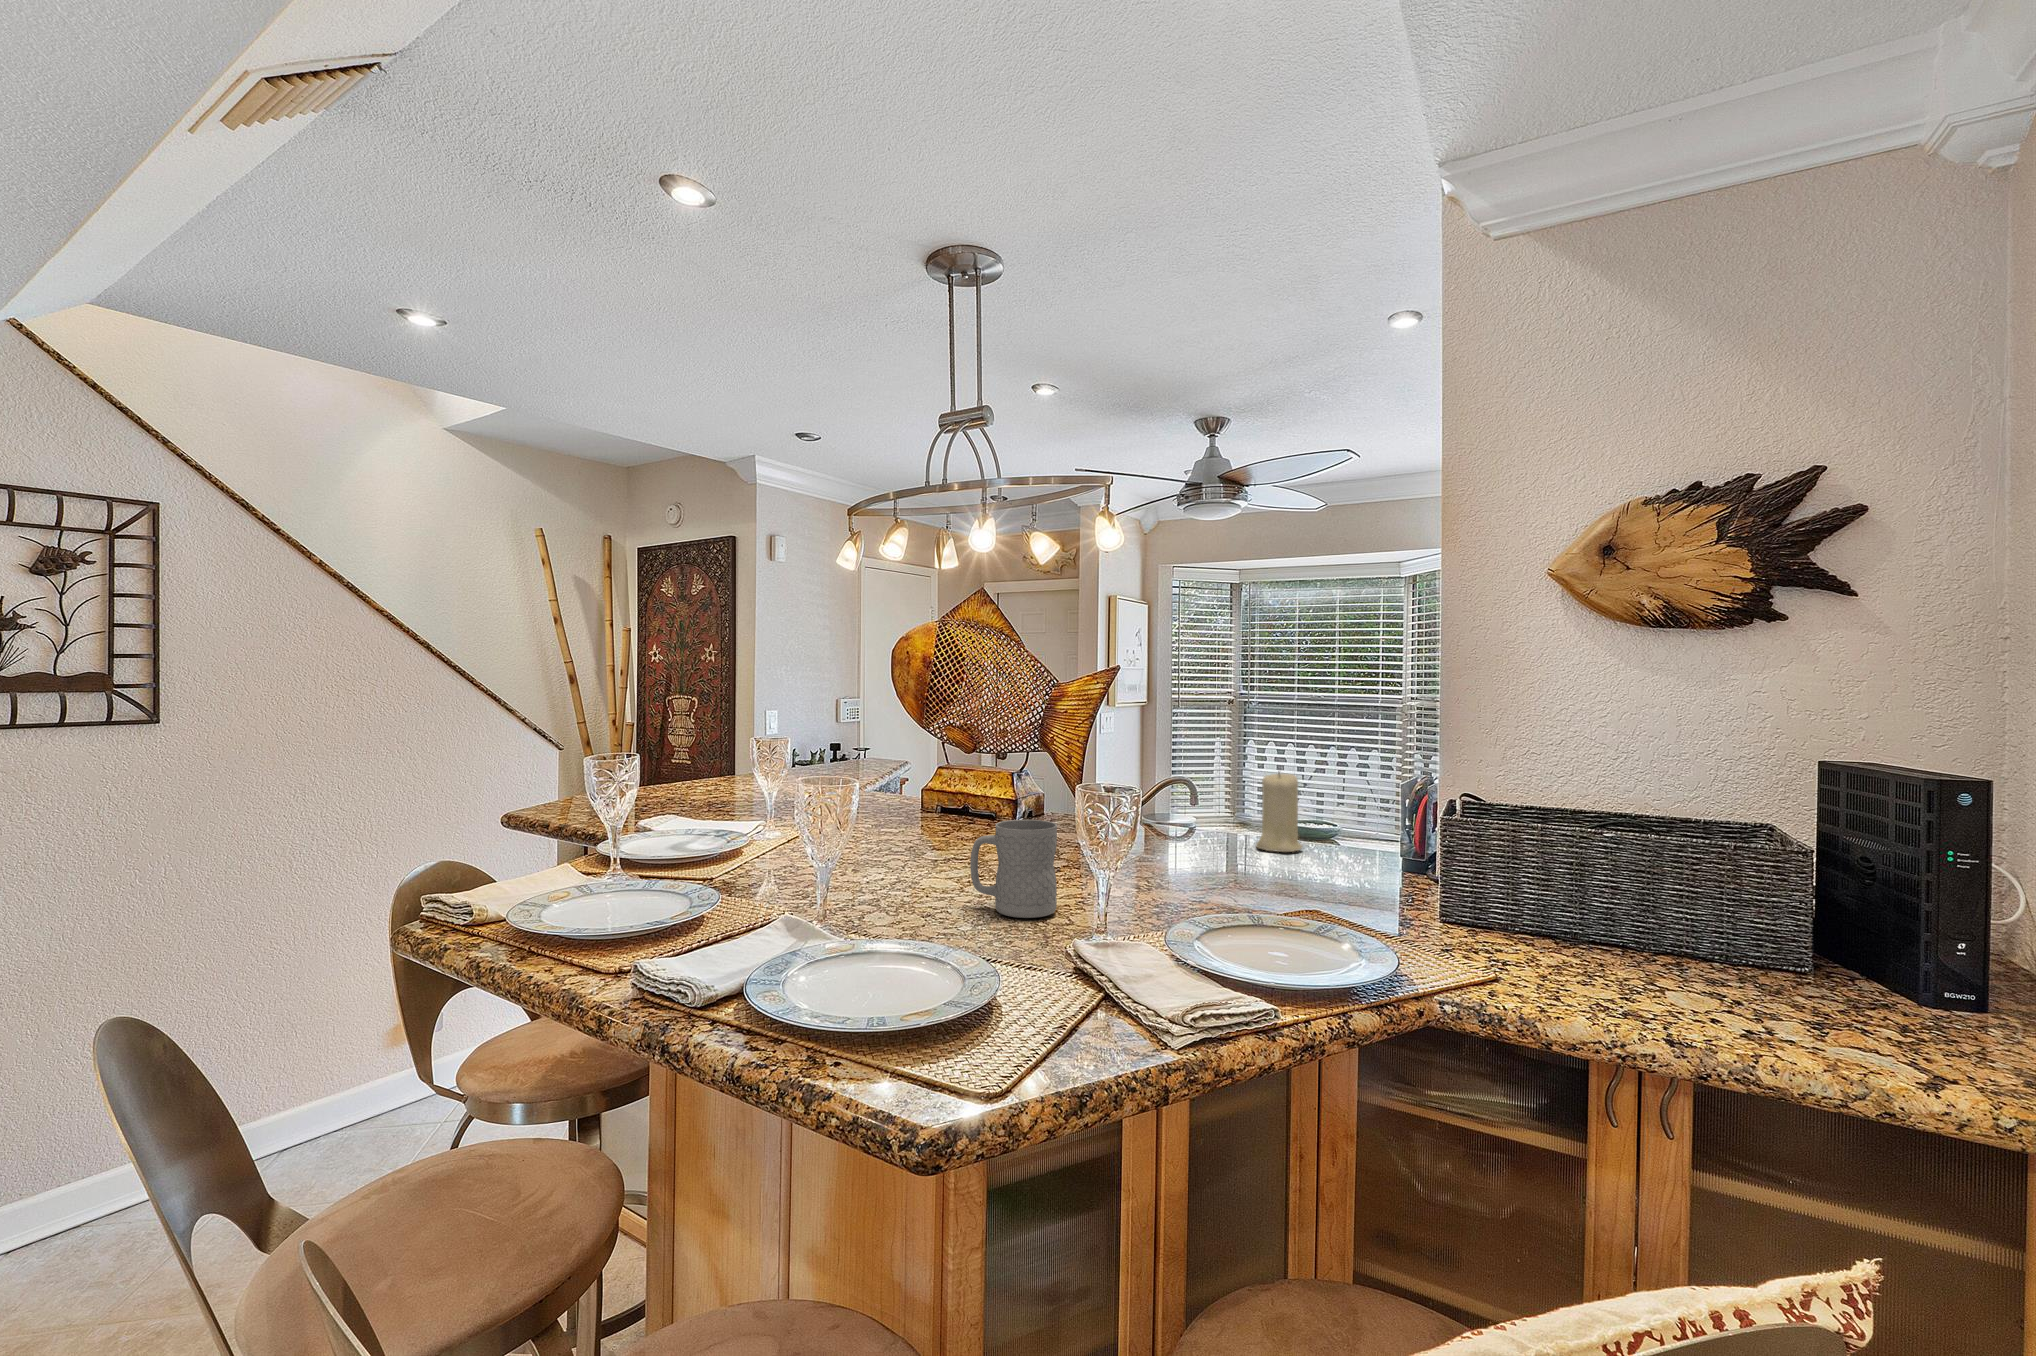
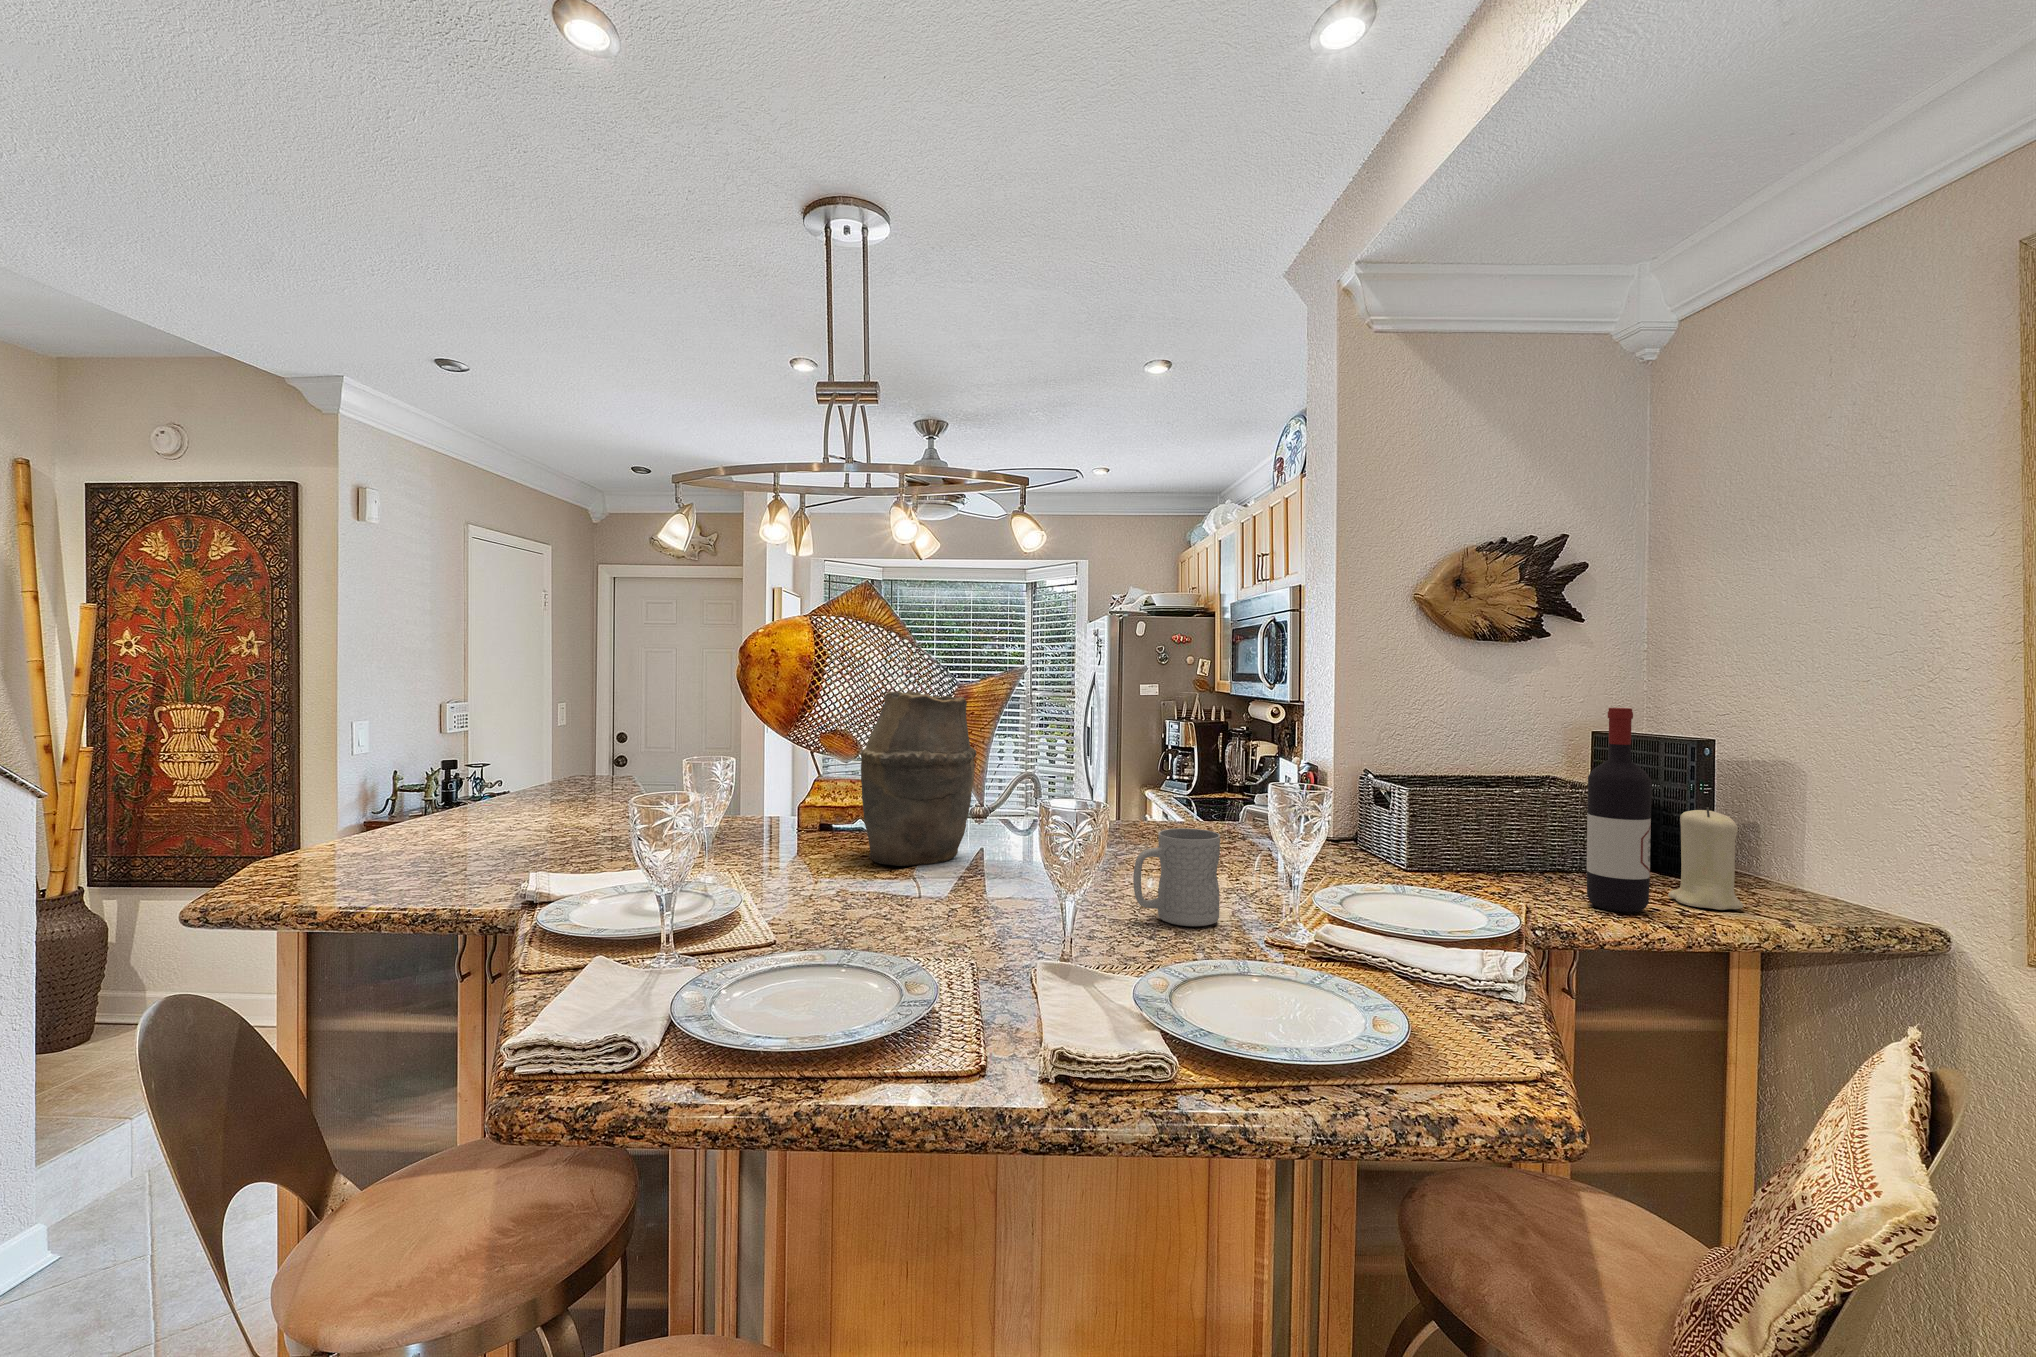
vase: none [899,684,1006,844] -> present [861,691,976,866]
wine bottle: none [1587,709,1677,996] -> present [1587,708,1652,913]
candle: present [1256,771,1302,852] -> present [1668,807,1743,910]

